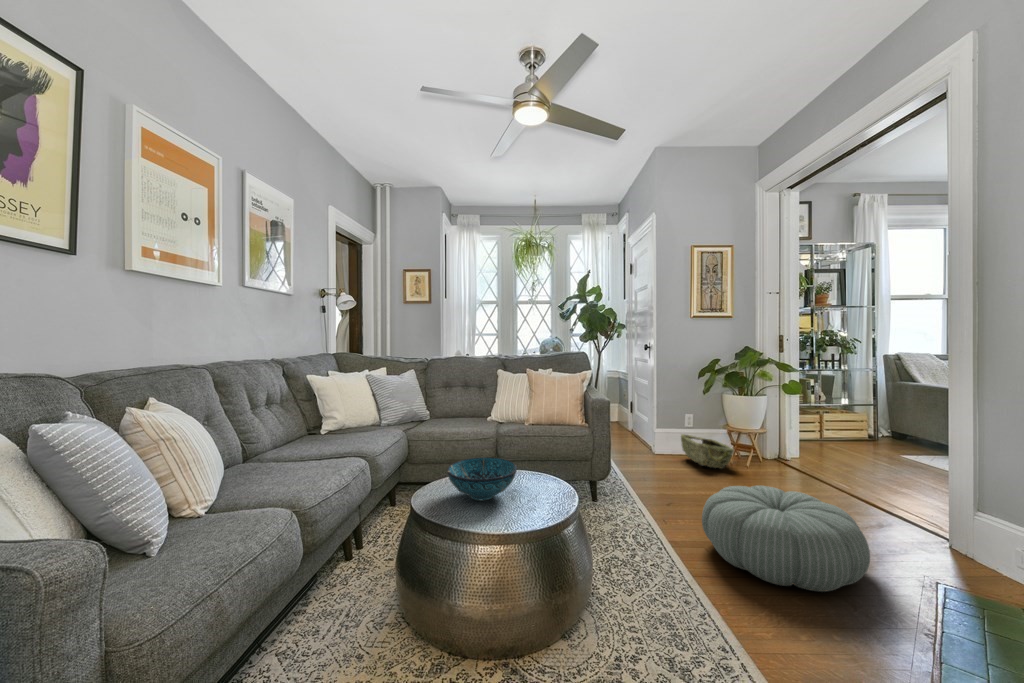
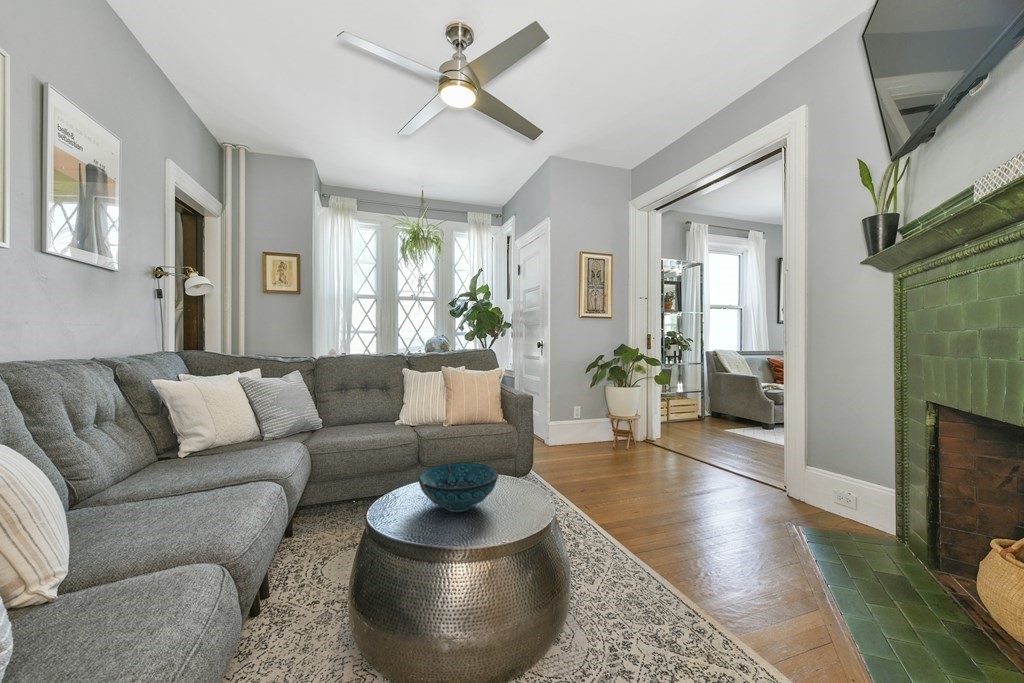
woven basket: present [681,434,734,468] -> none [572,425,620,454]
pouf: present [702,486,870,592] -> none [628,464,759,547]

